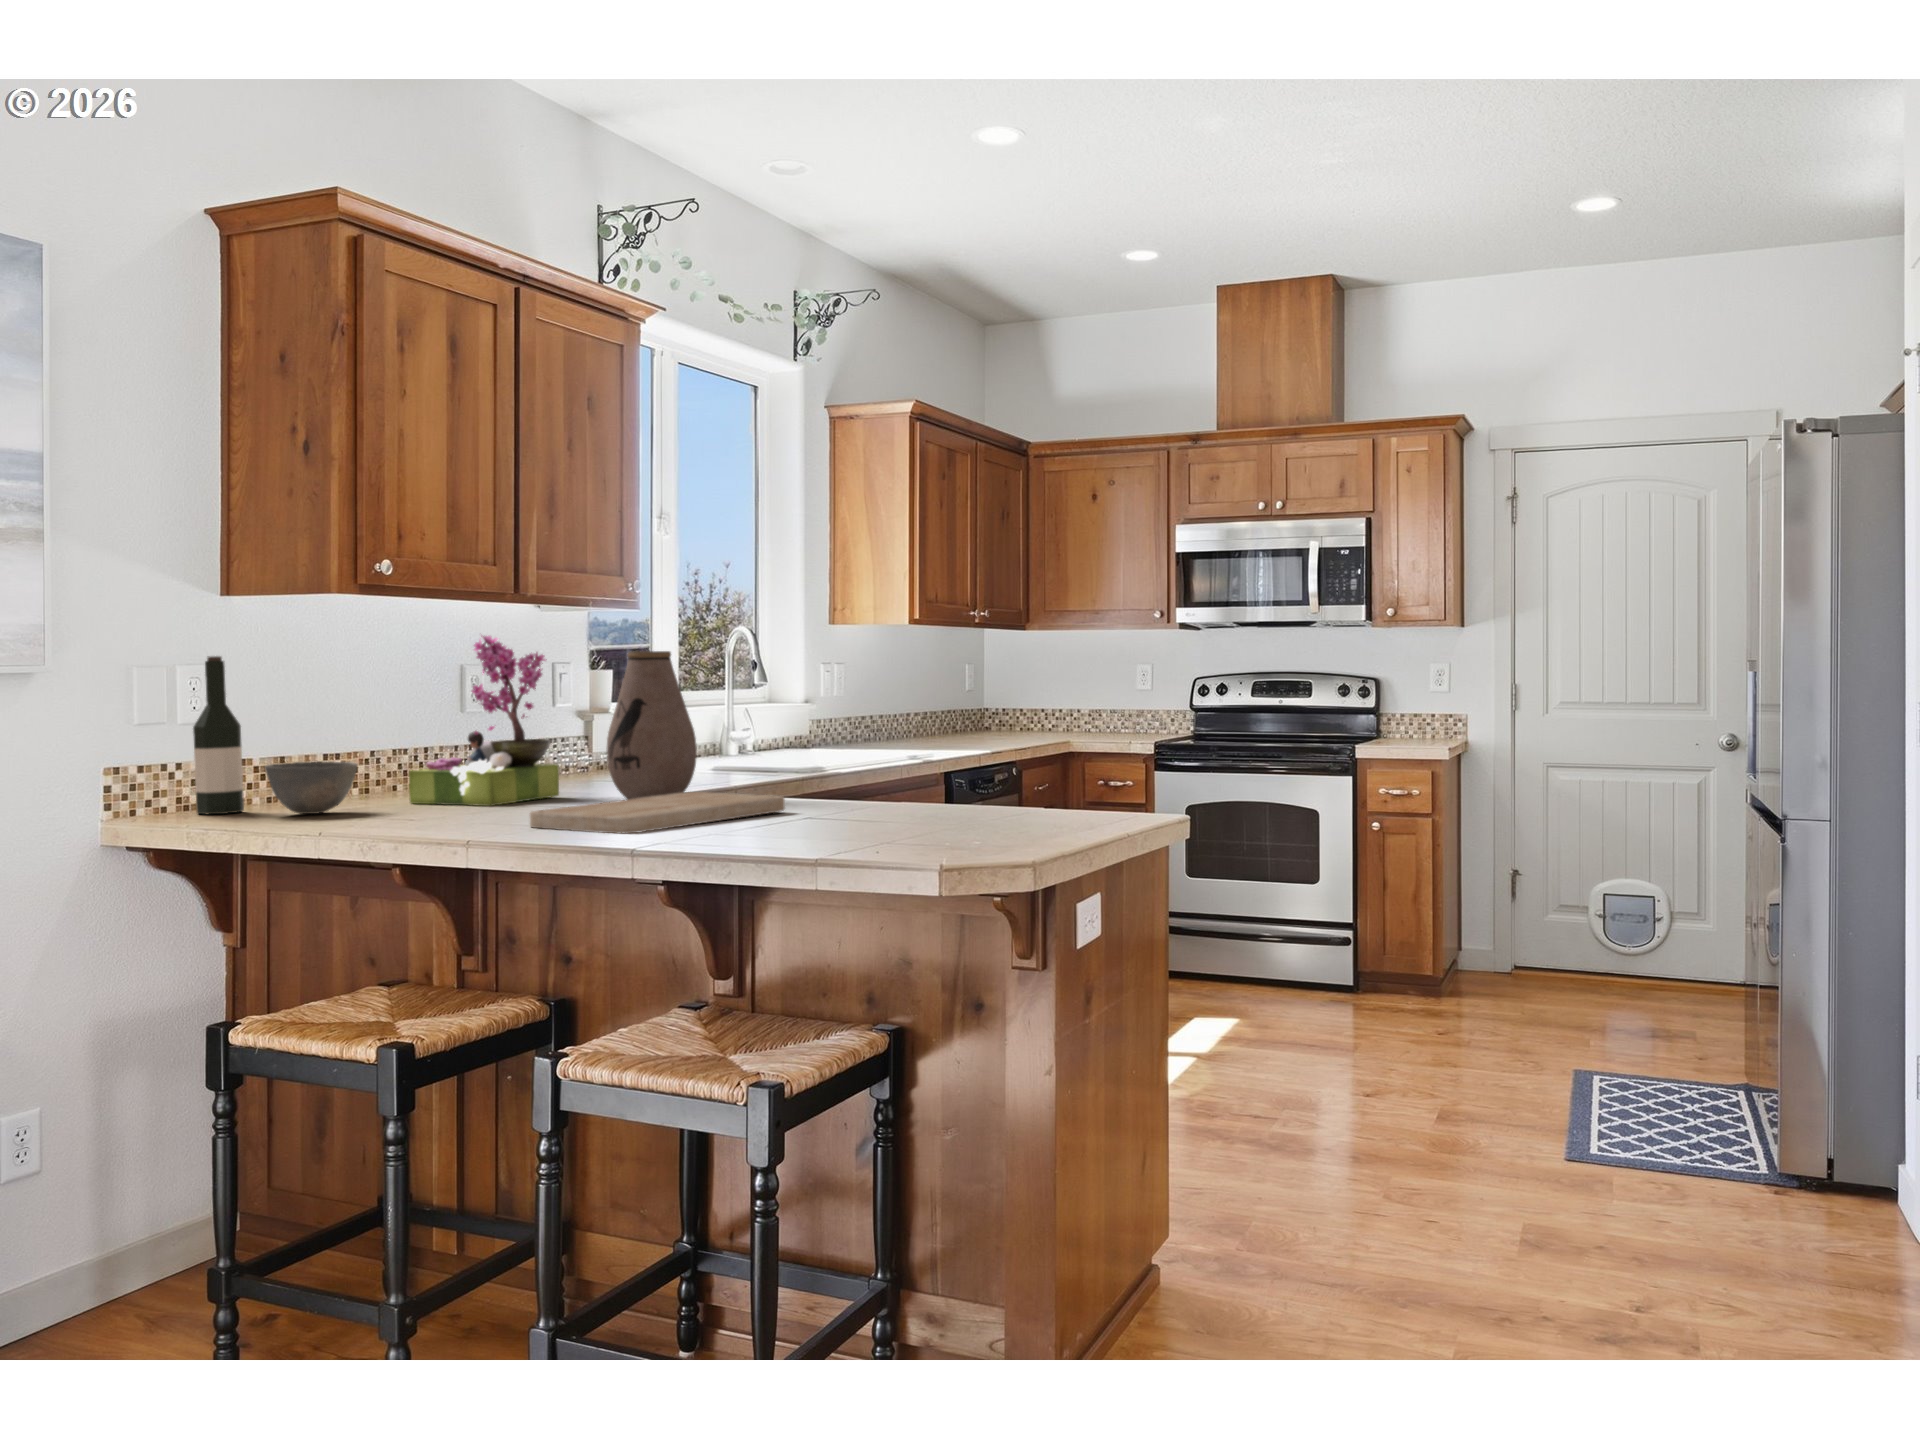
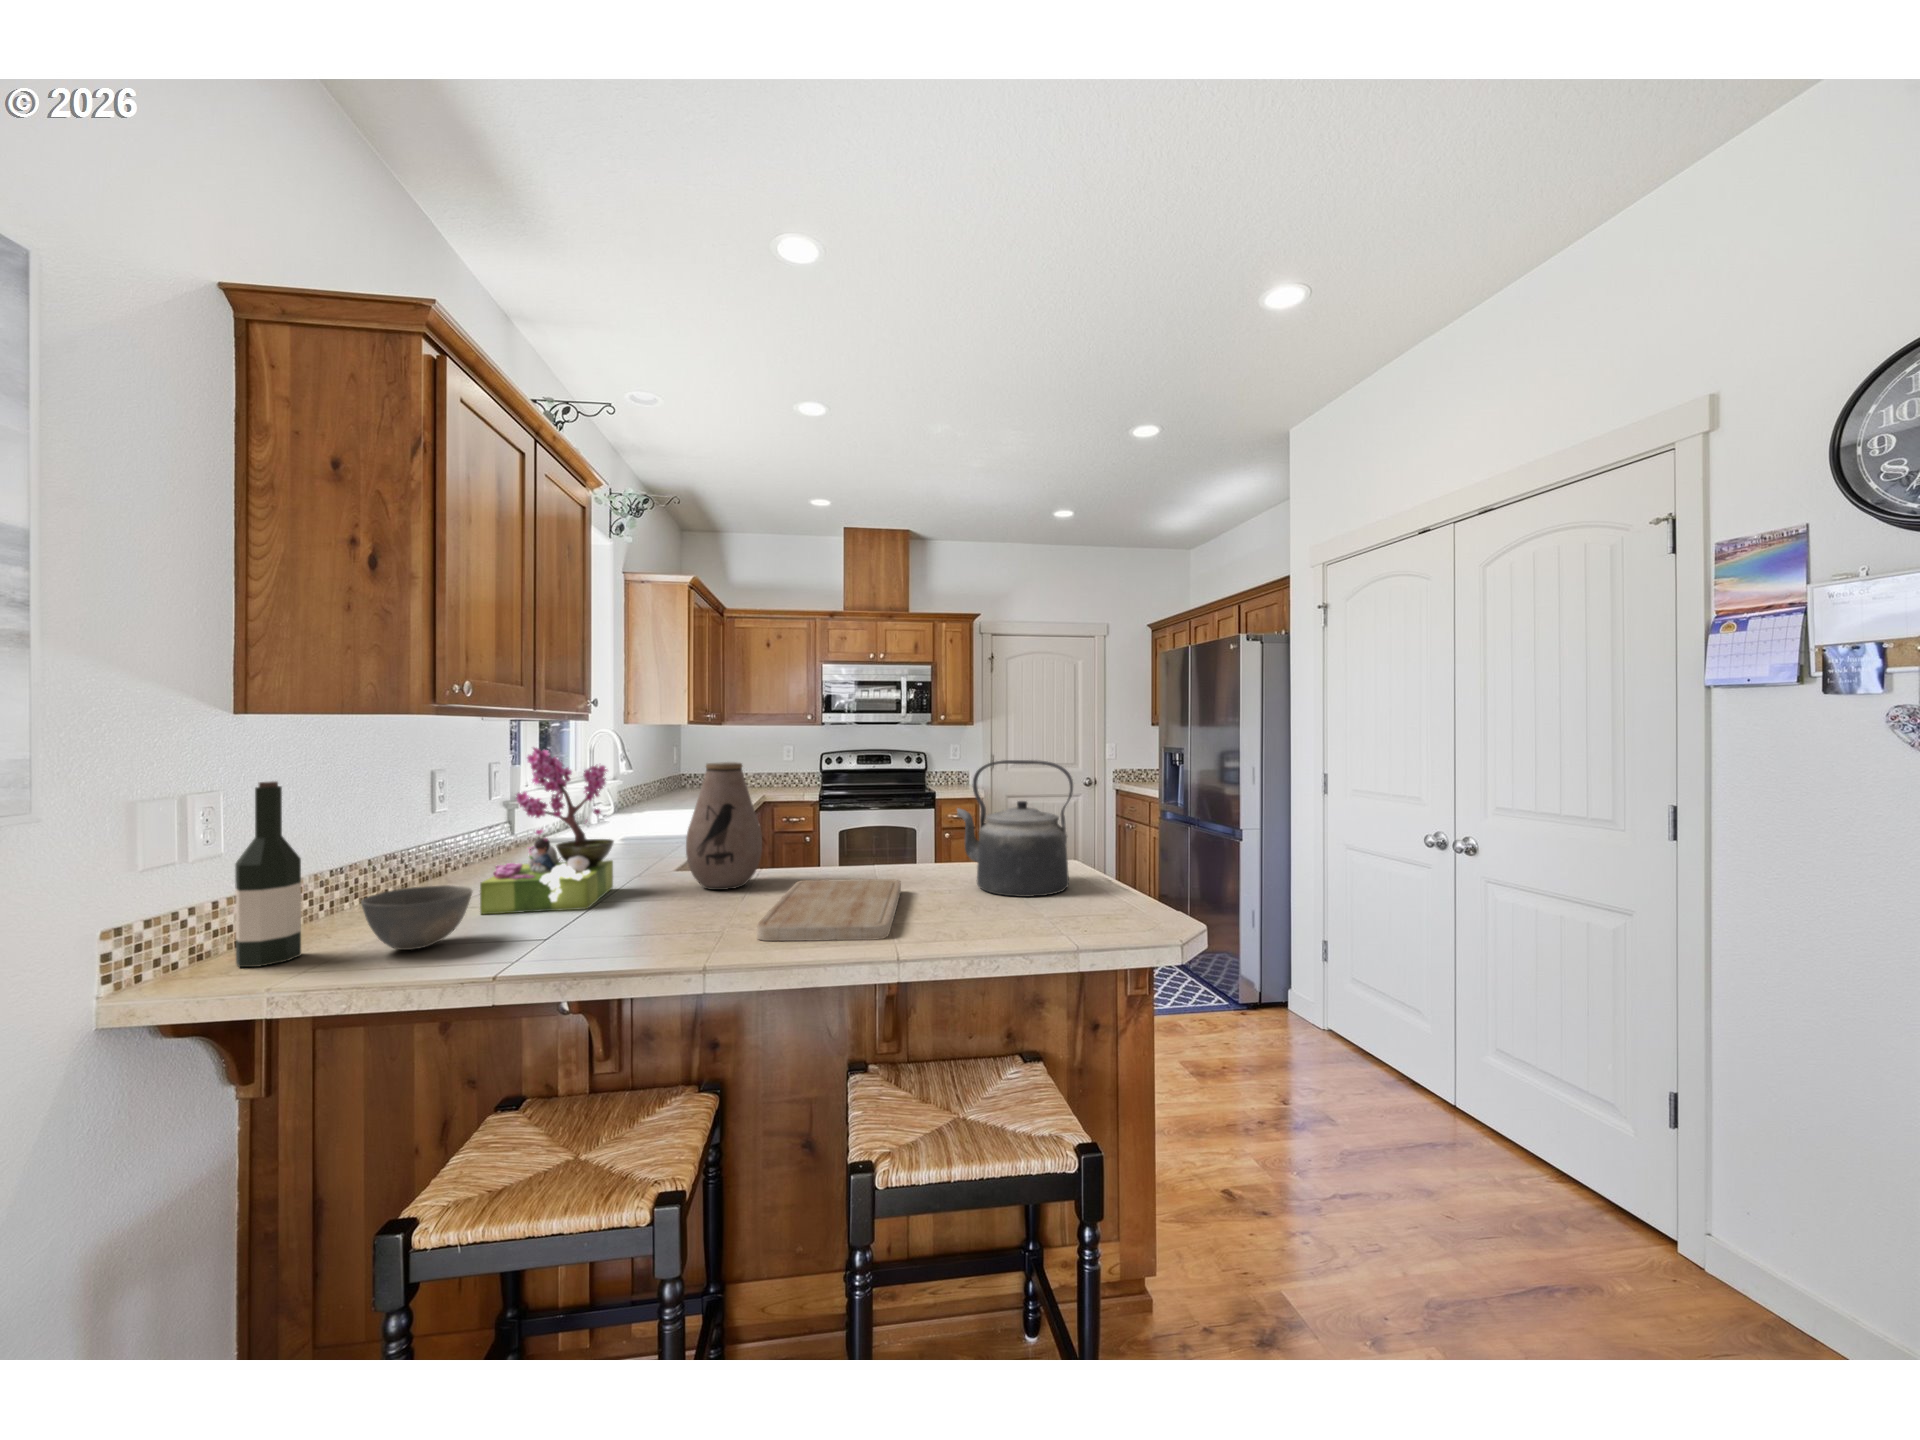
kettle: none [864,640,992,823] -> present [957,760,1073,897]

